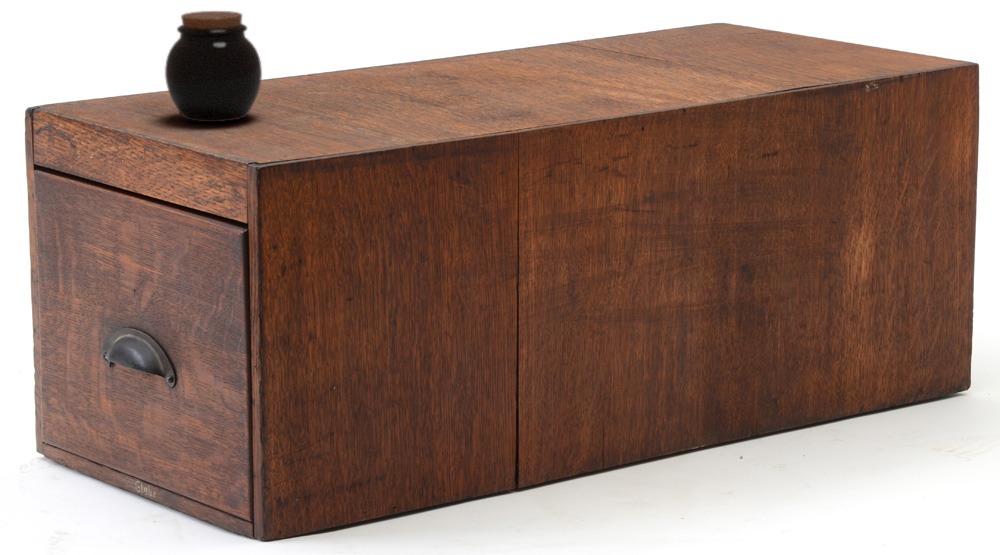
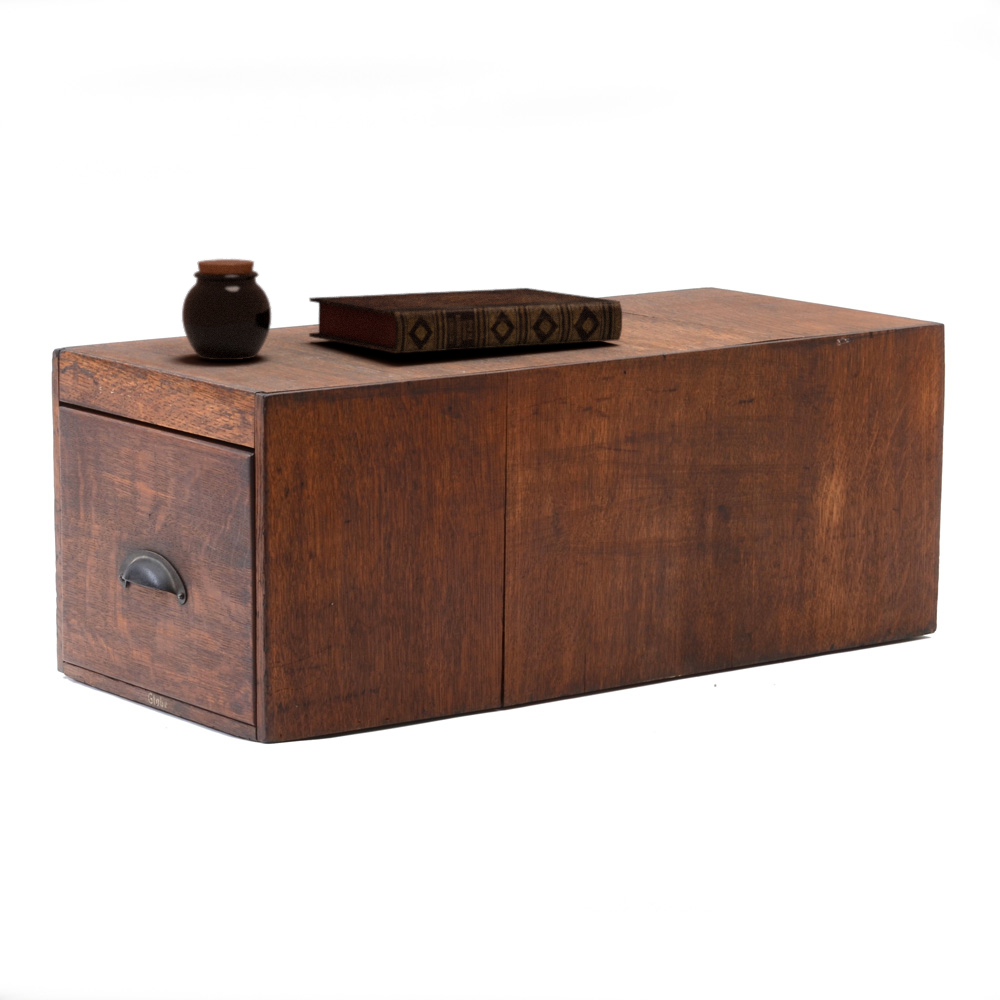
book: none [301,31,638,113] -> present [309,288,622,353]

